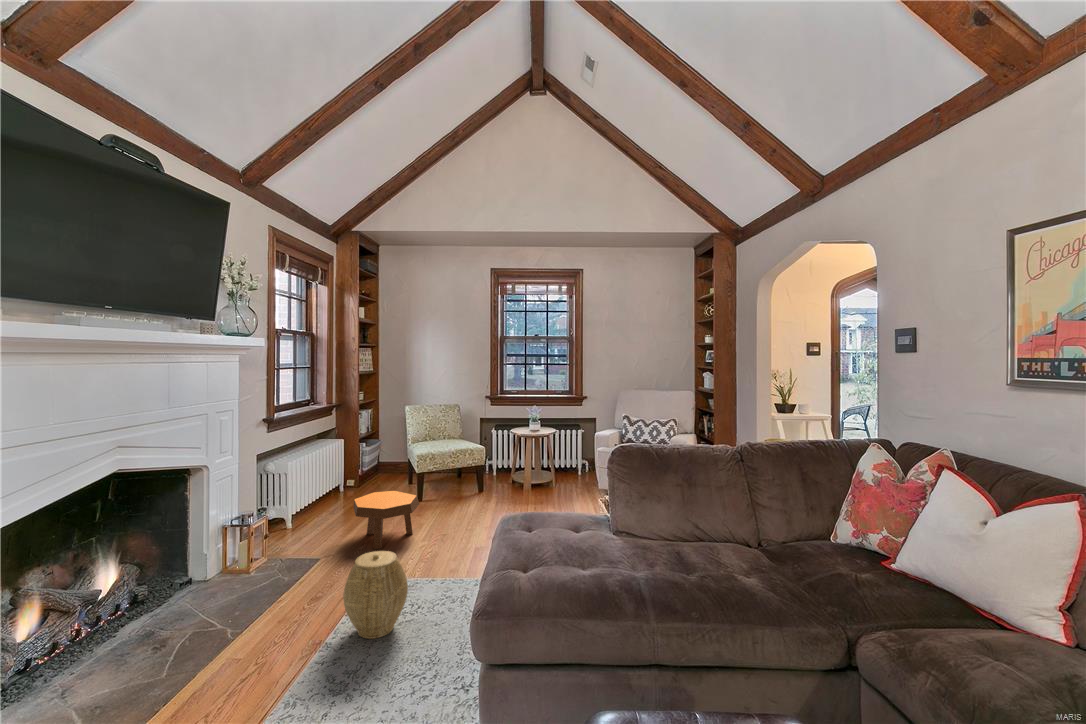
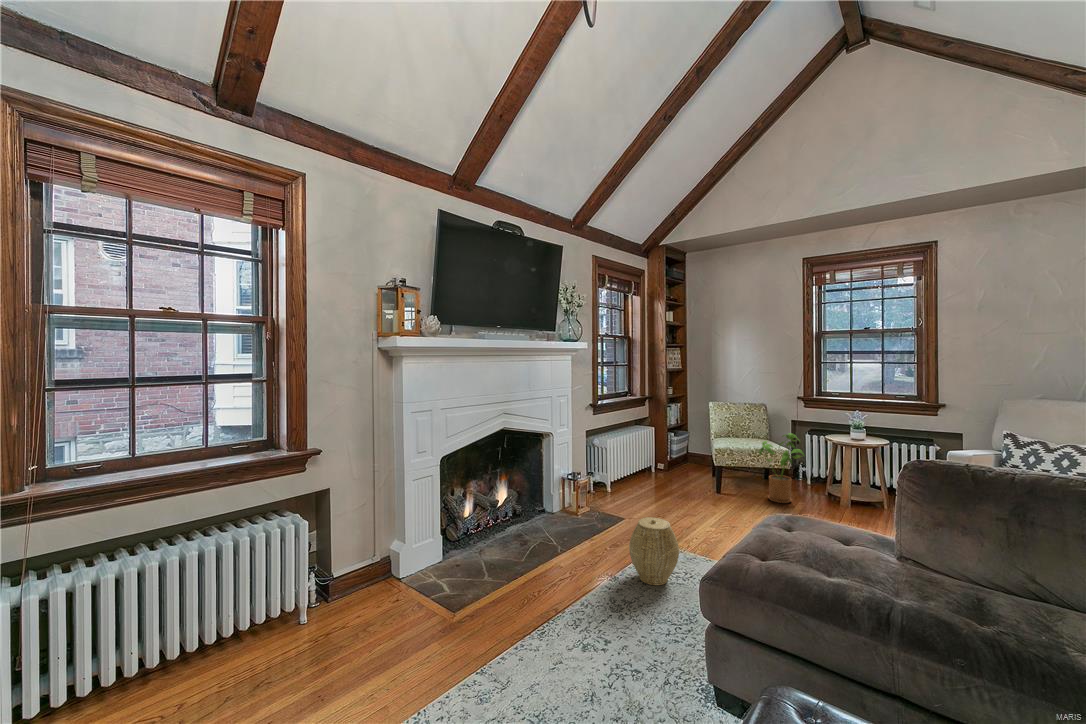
house plant: none [463,432,505,503] -> present [759,433,804,503]
footstool: present [354,491,419,549] -> none [653,474,709,521]

